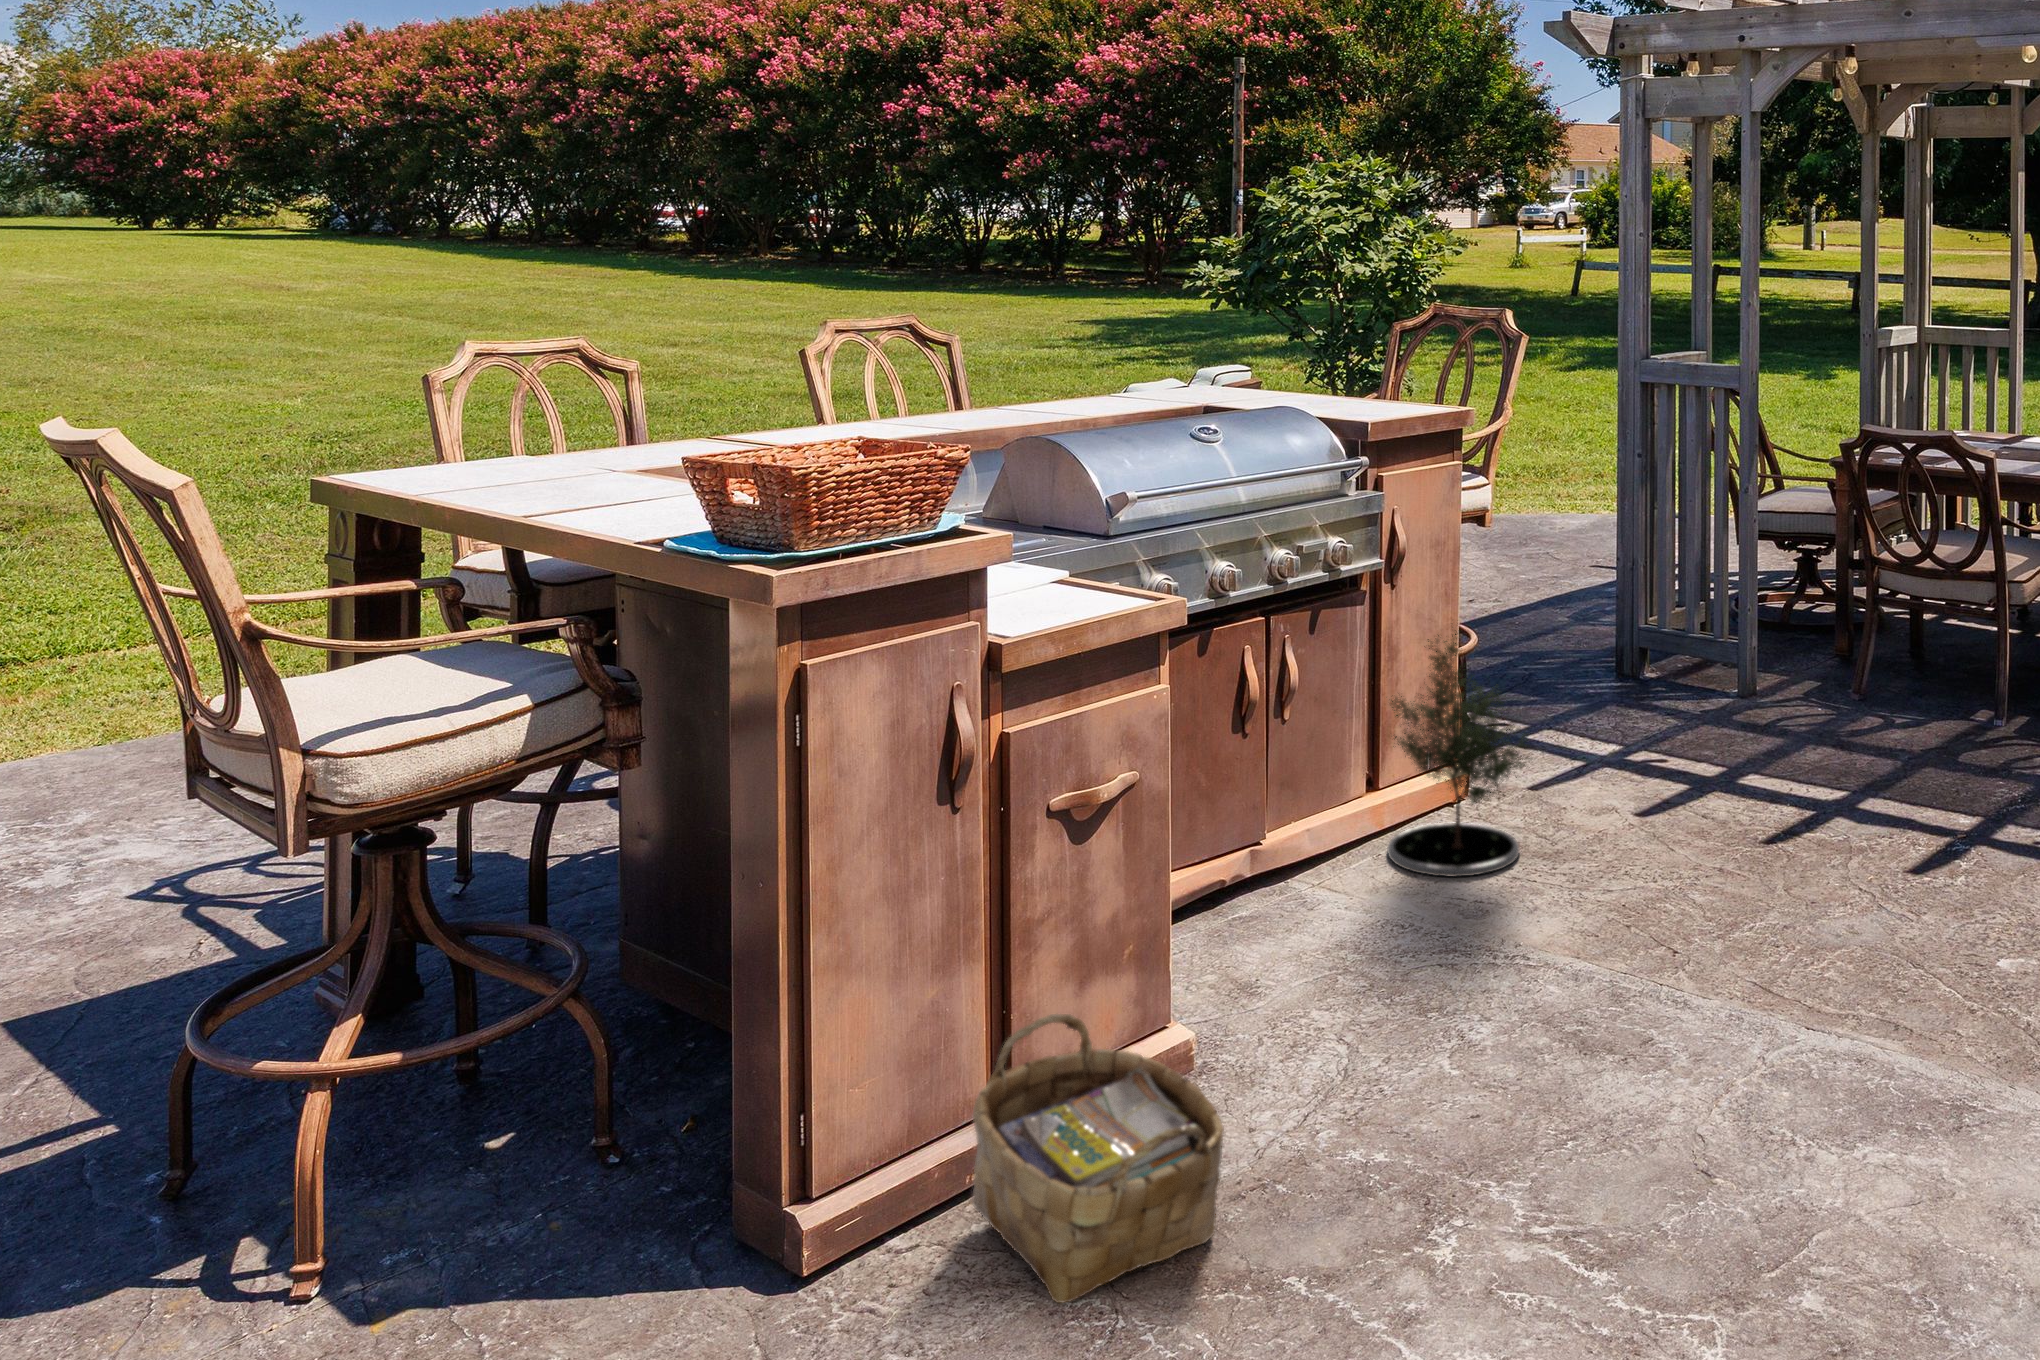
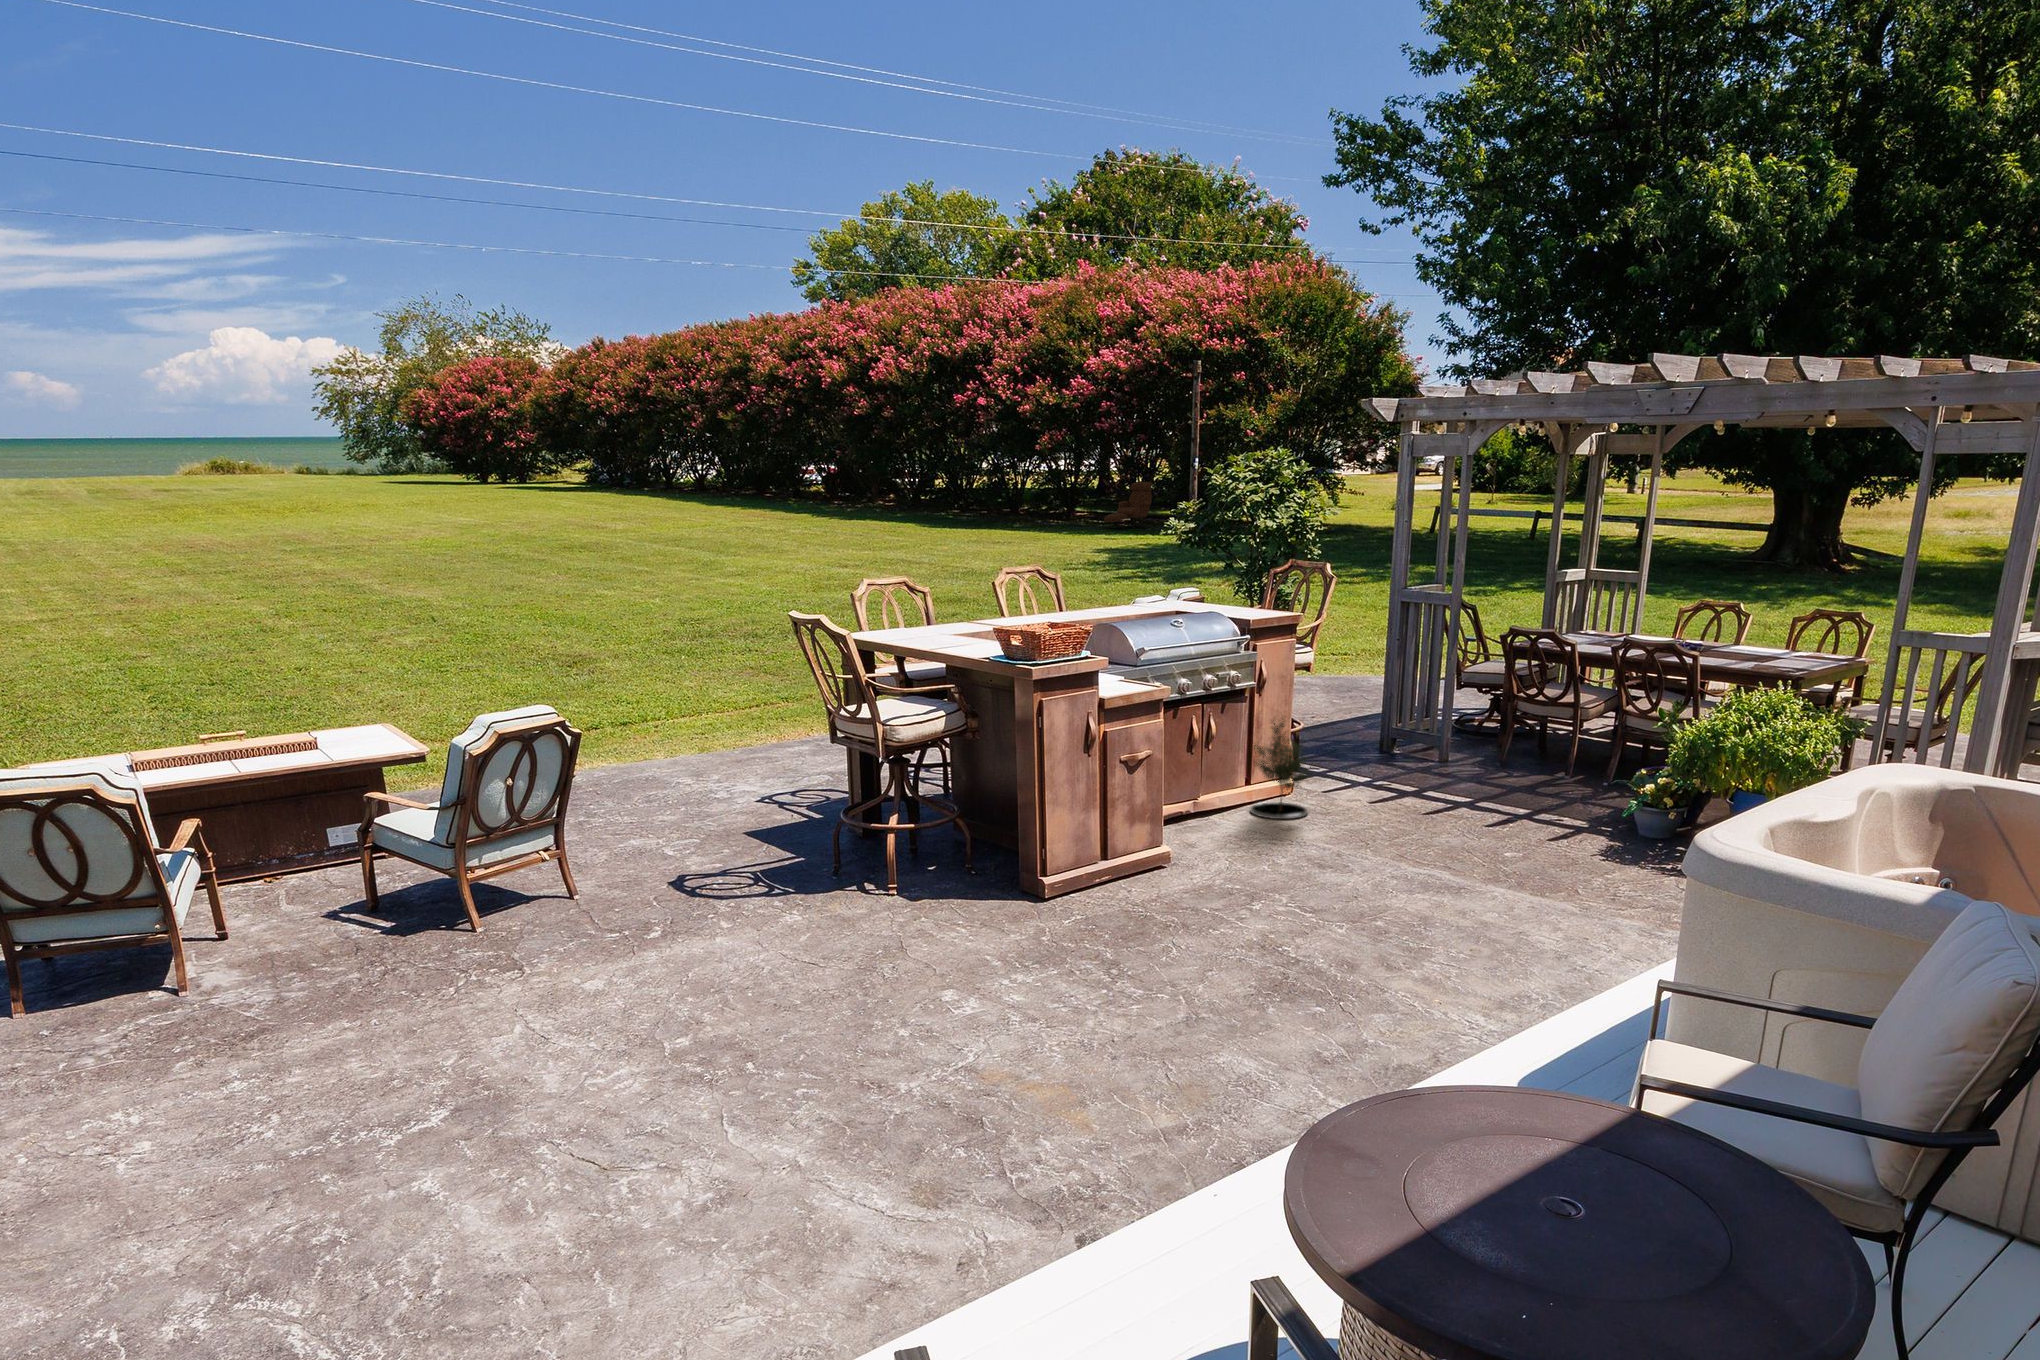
lounge chair: none [1108,225,1178,288] -> present [1104,482,1151,528]
woven basket: present [972,1014,1224,1303] -> none [1098,824,1180,901]

